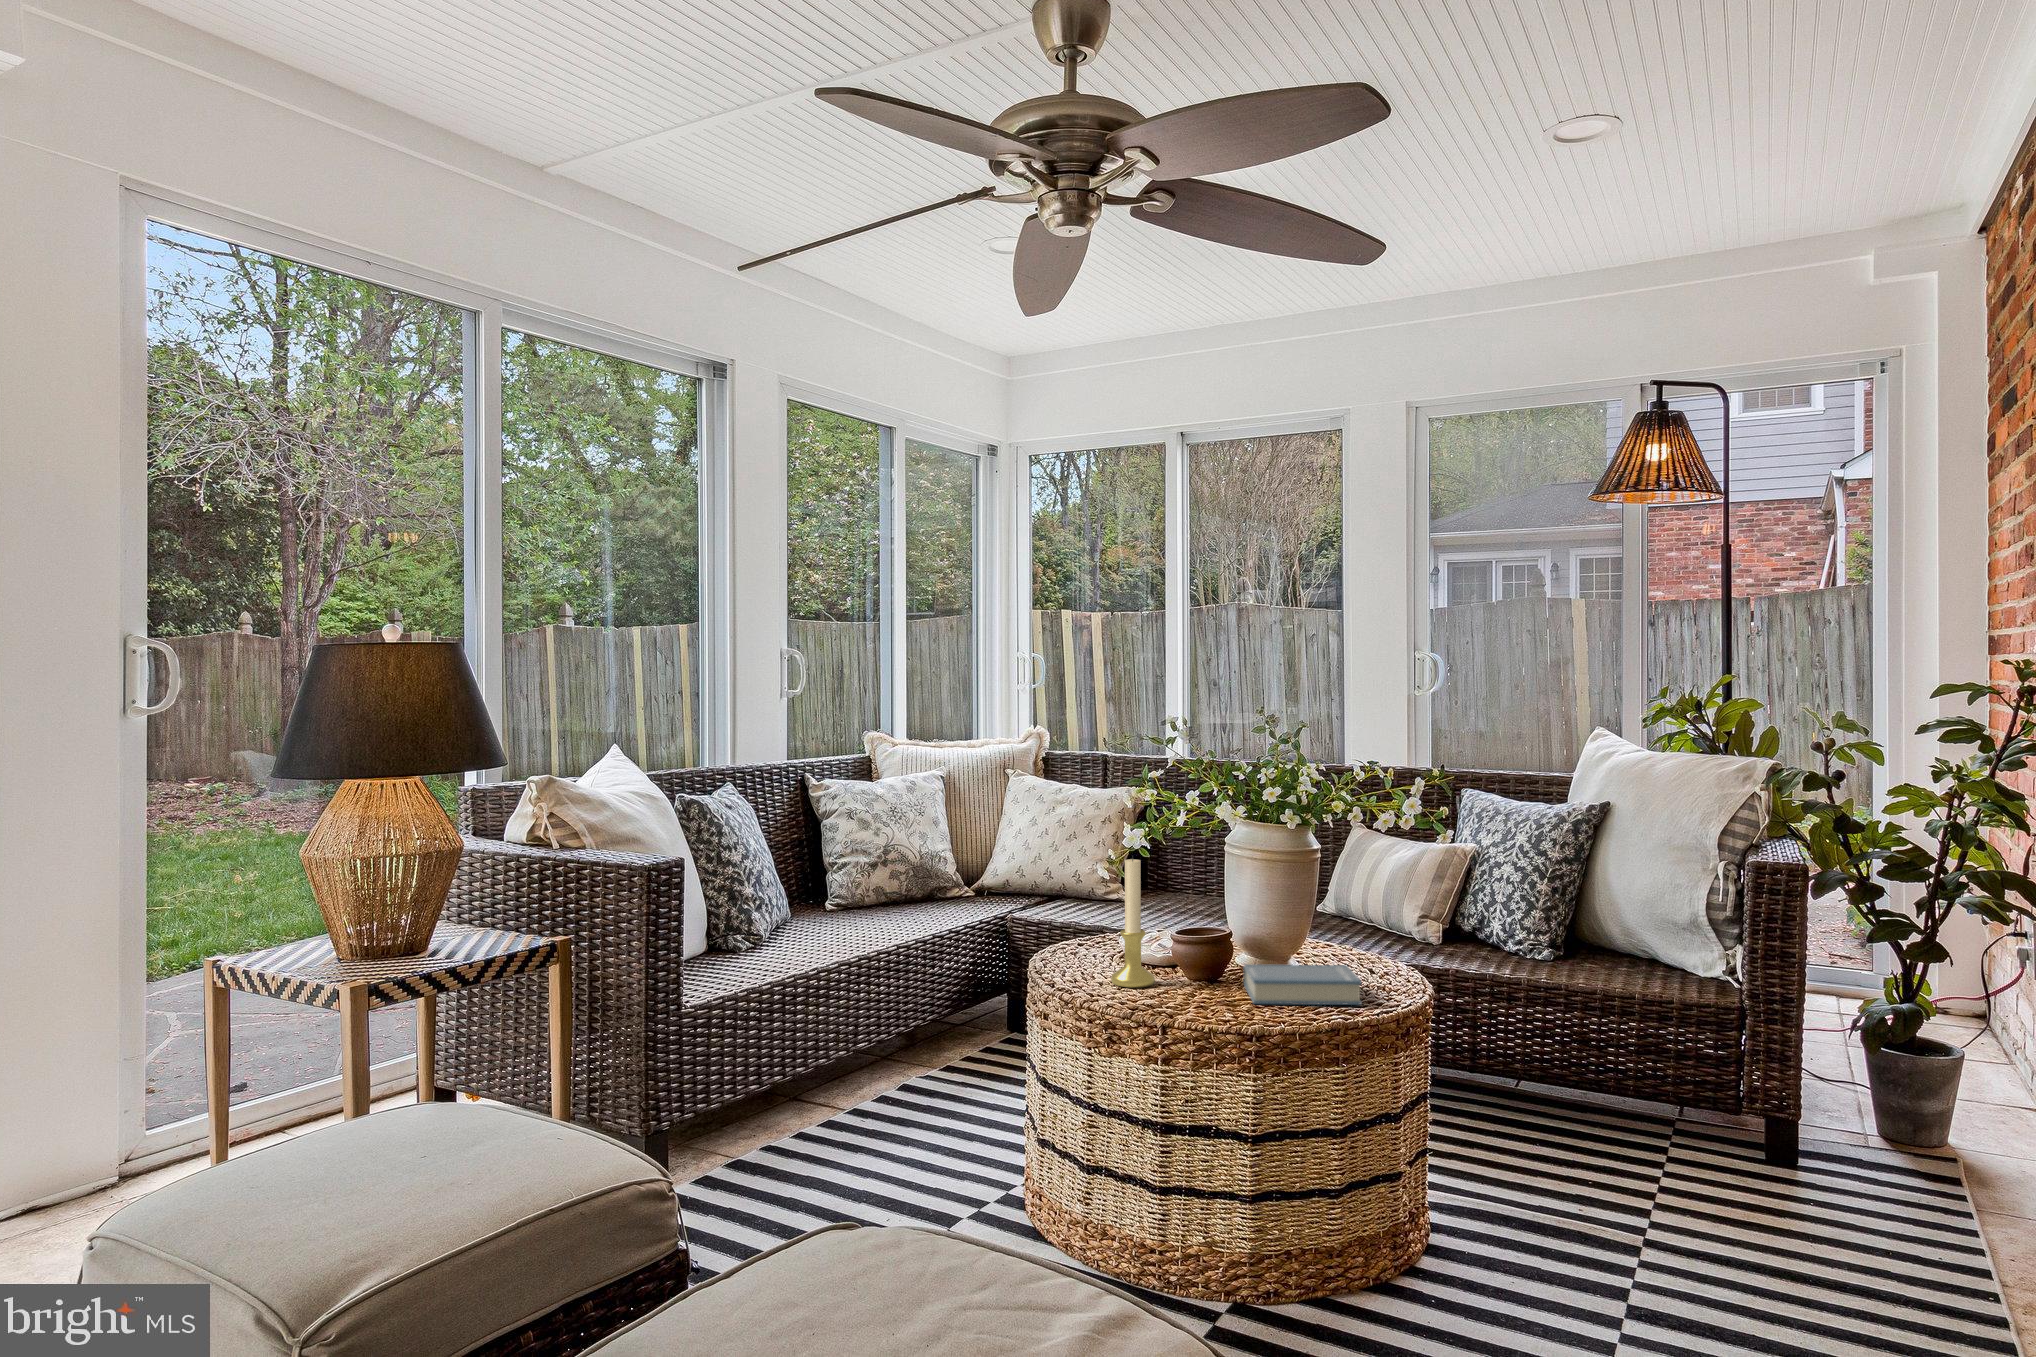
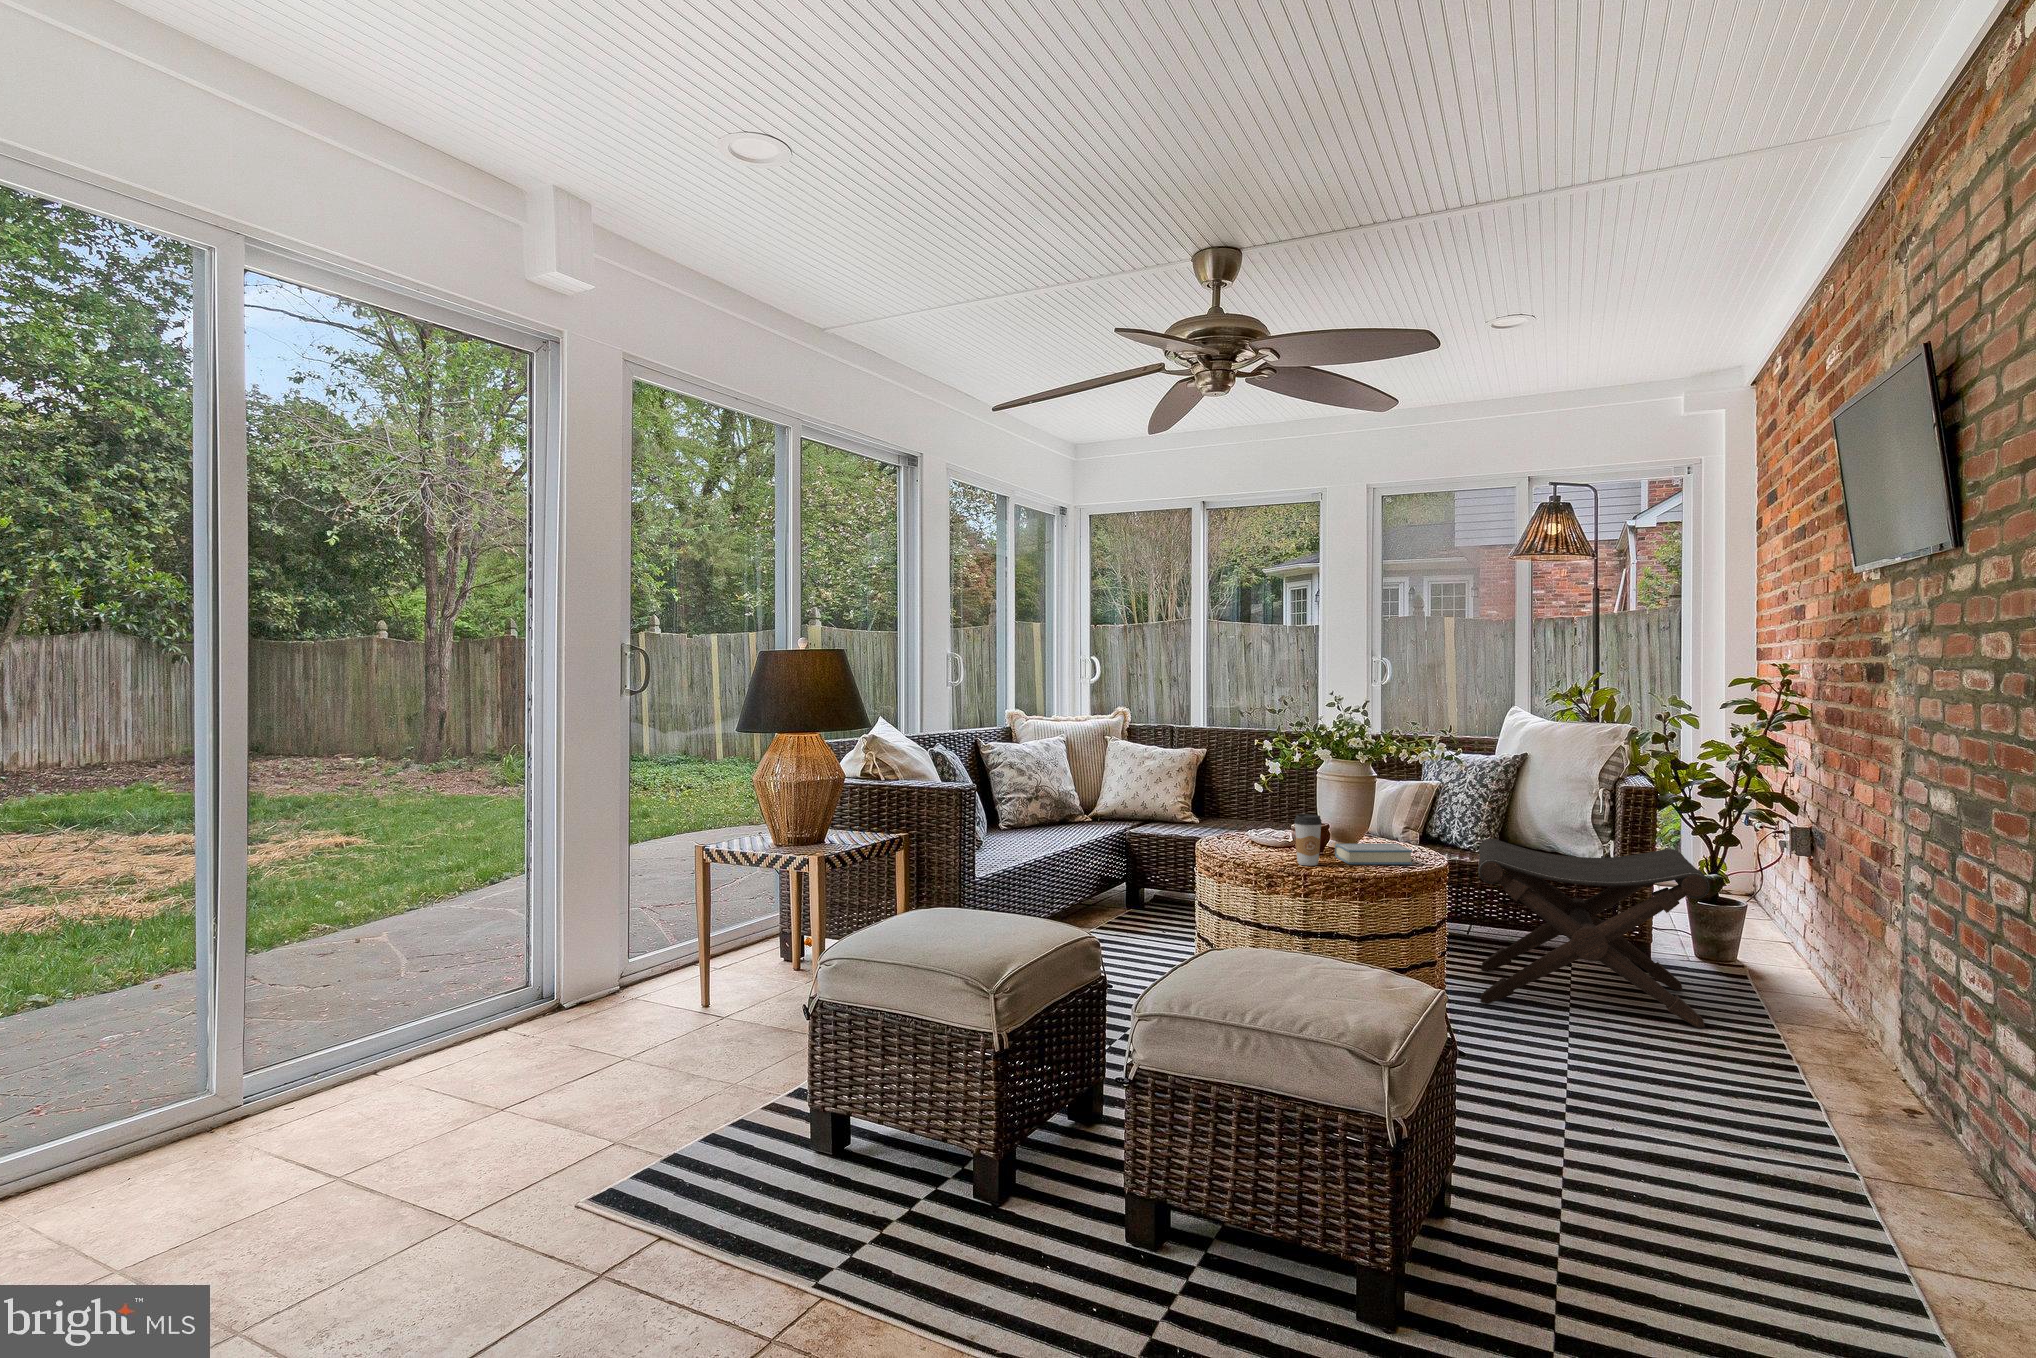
candle holder: present [1111,856,1155,988] -> none [1256,778,1283,857]
coffee cup: none [1160,918,1206,1007] -> present [1294,814,1322,866]
footstool: none [1487,946,1882,1300] -> present [1478,839,1710,1028]

